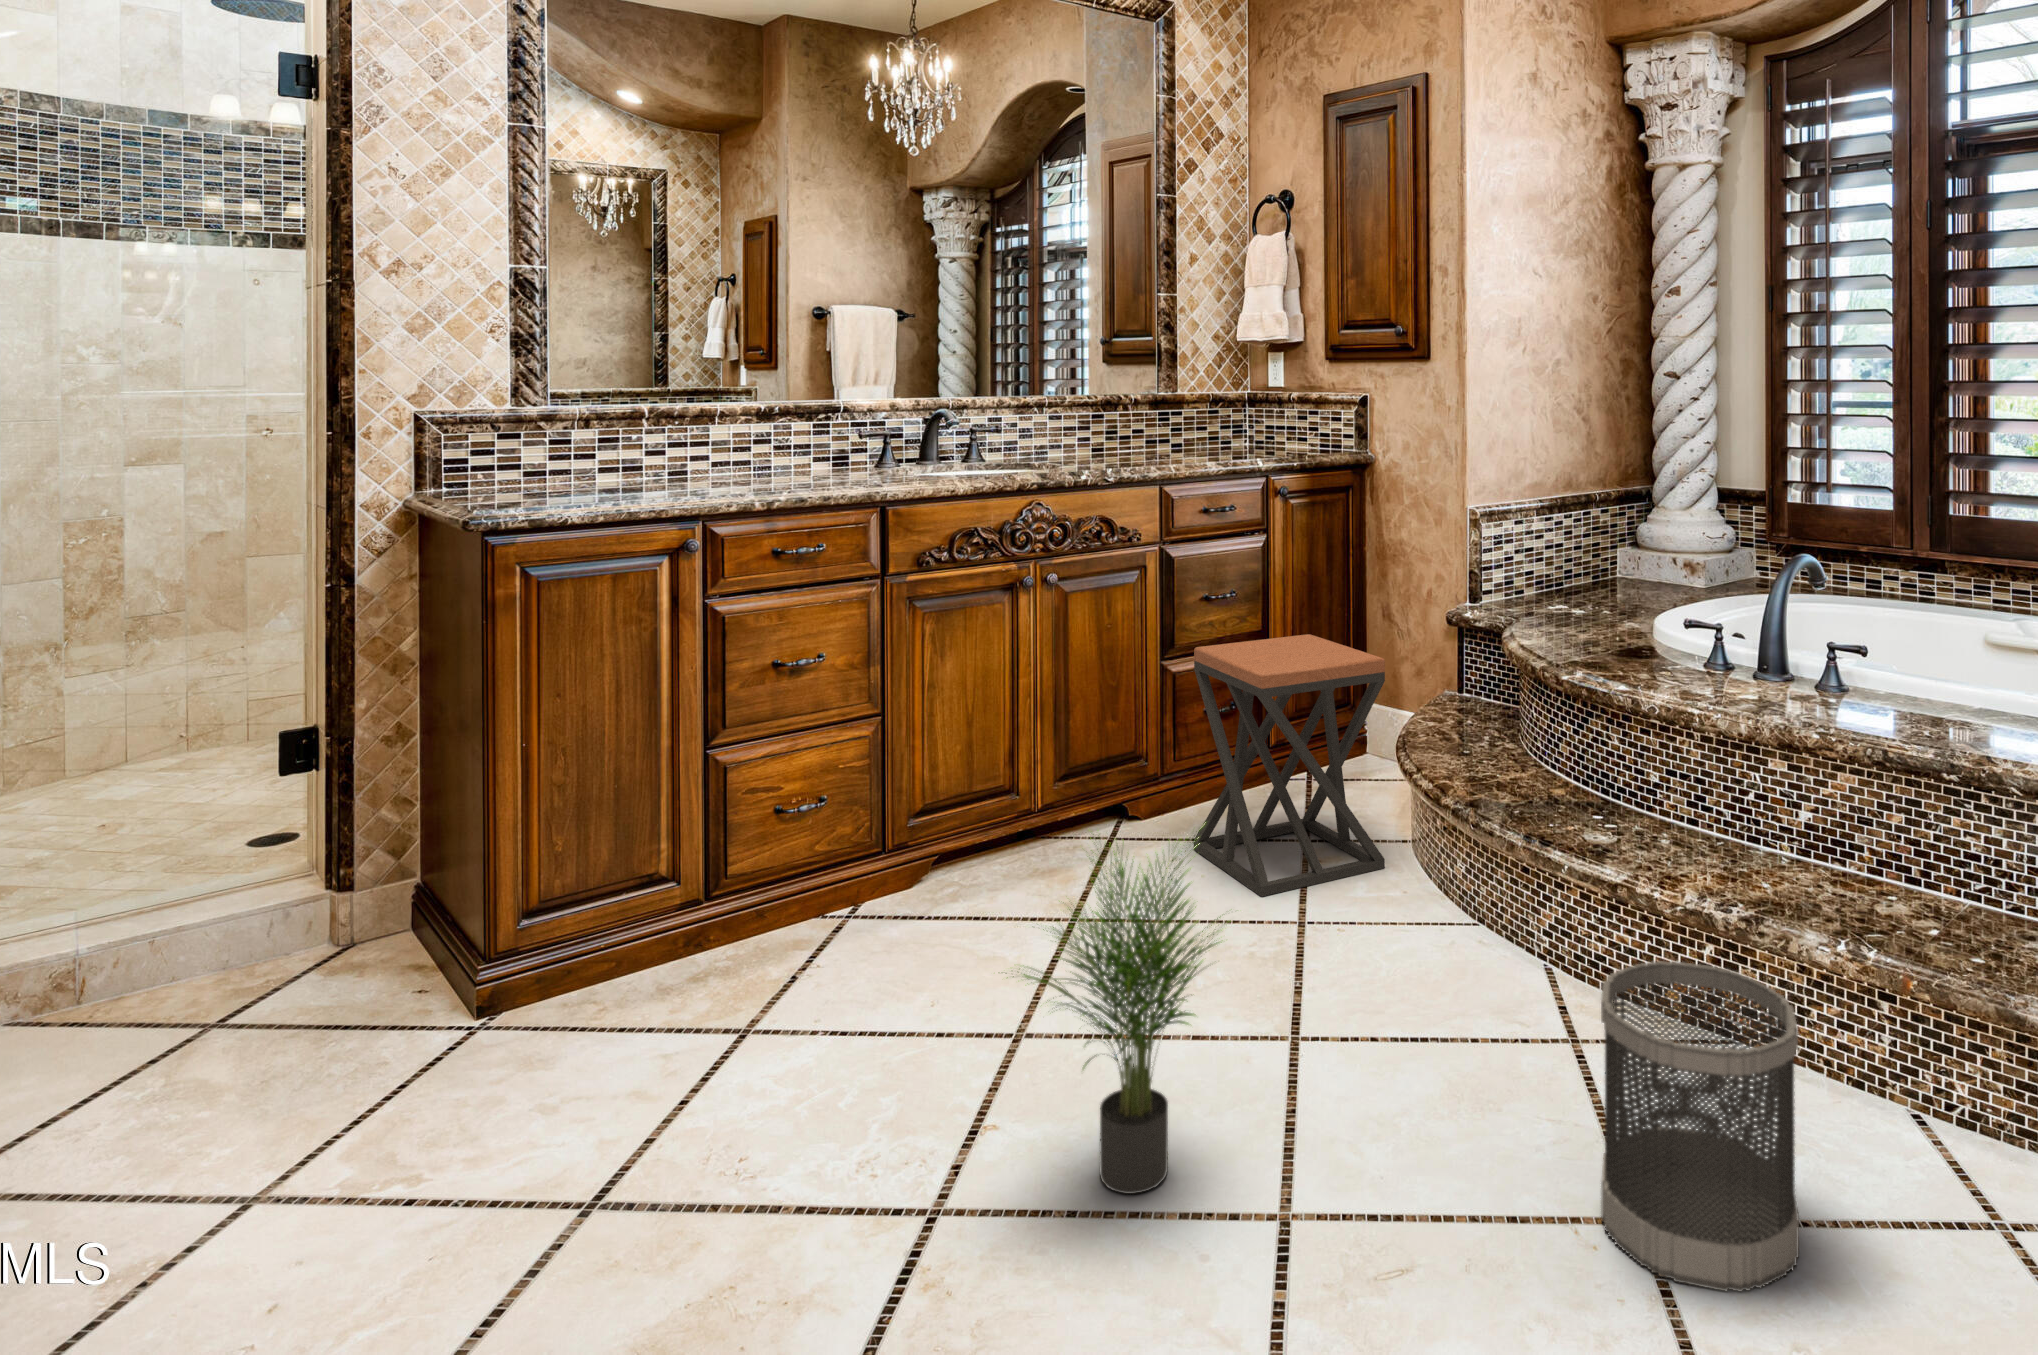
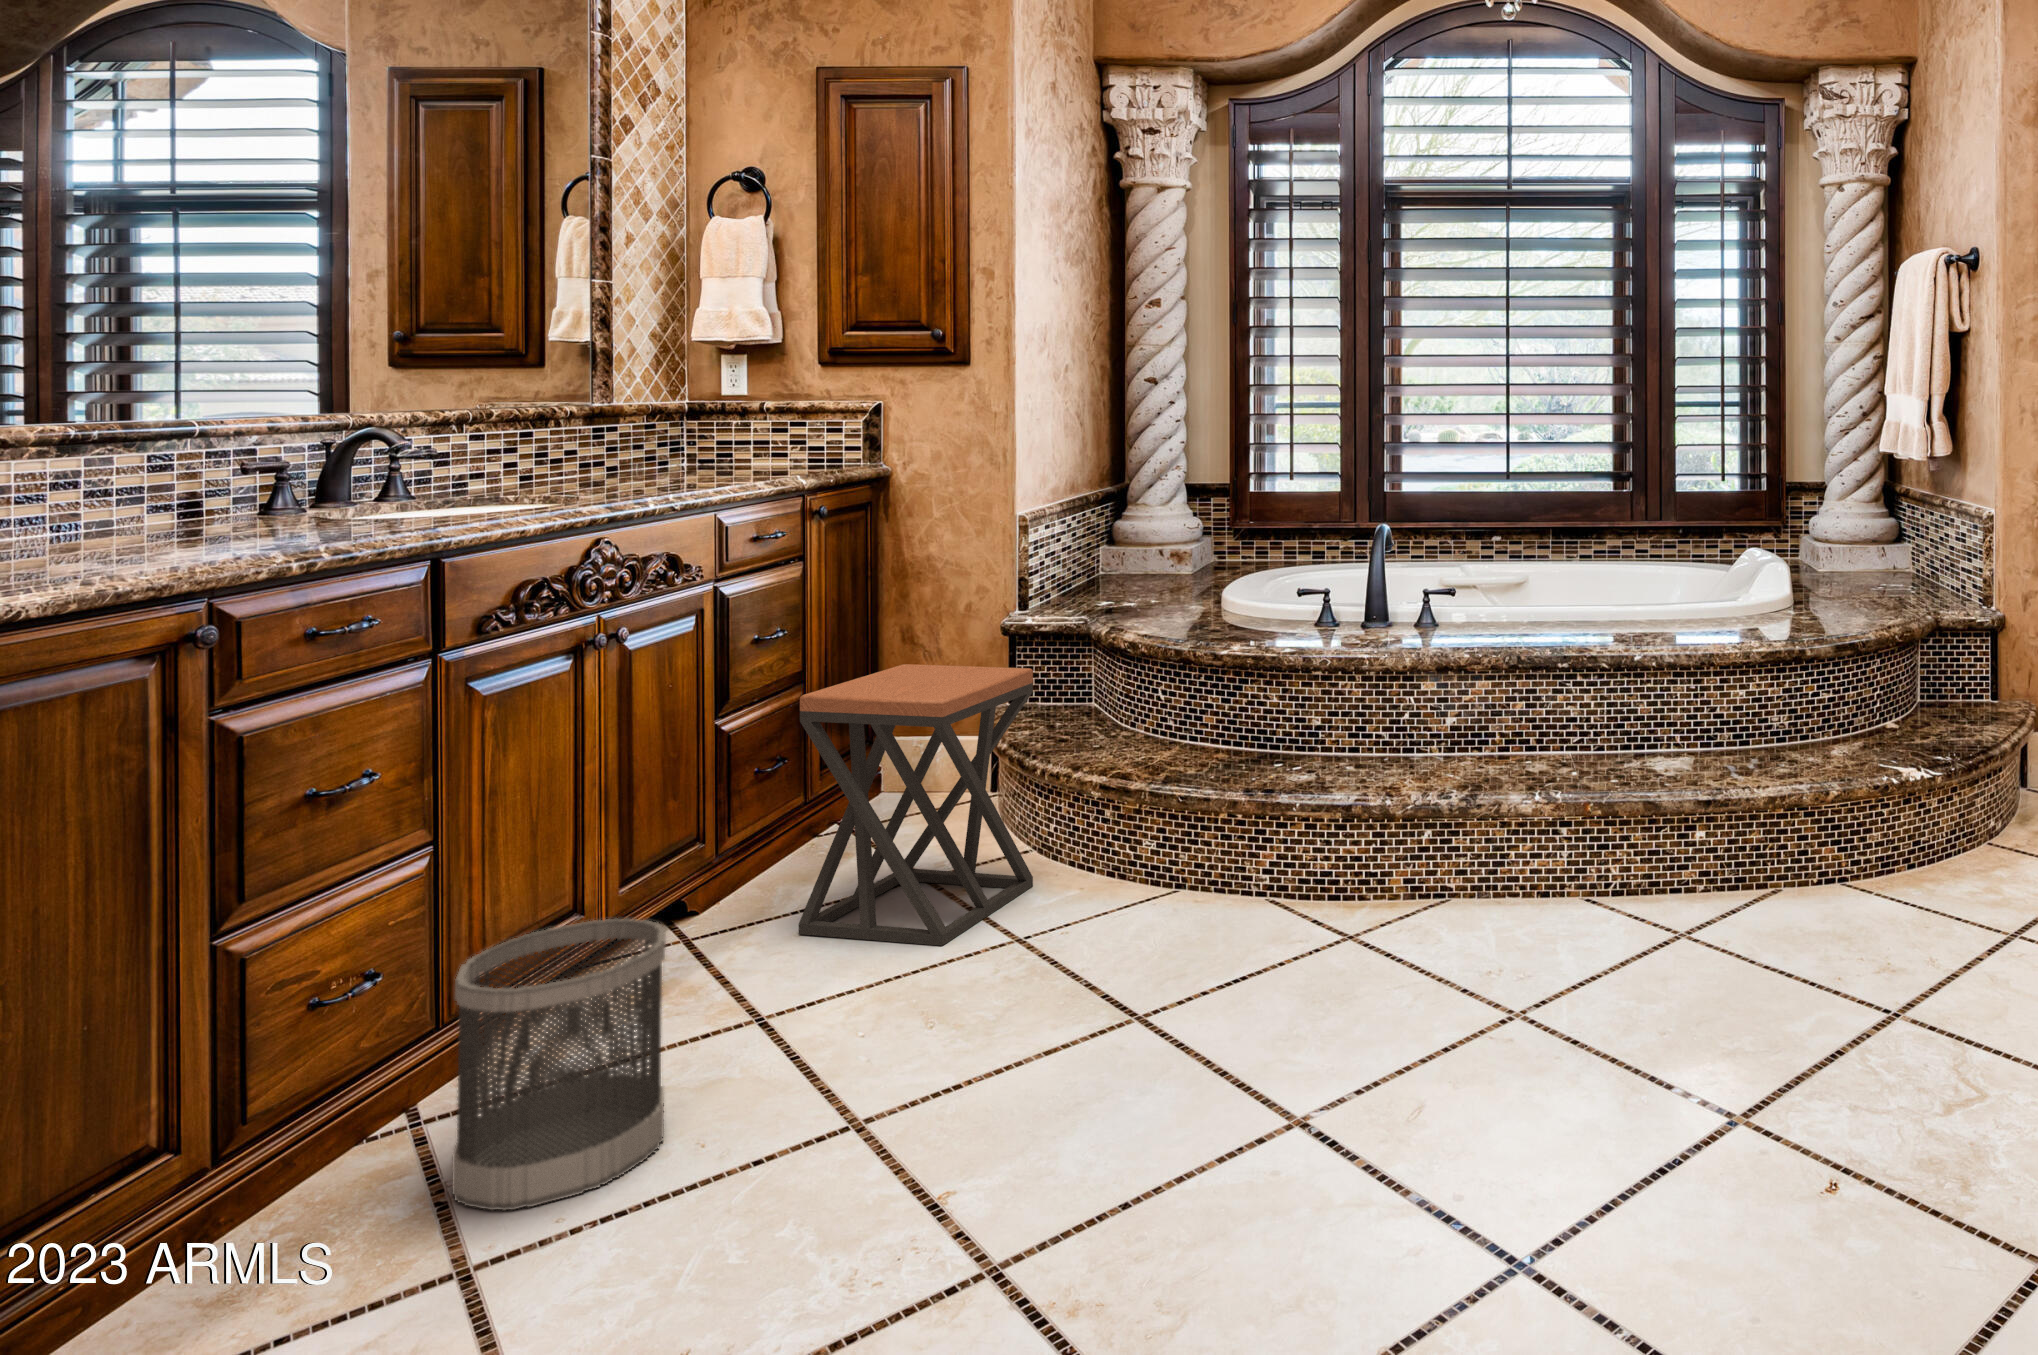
potted plant: present [1006,831,1228,1194] -> none [1043,798,1253,1189]
wastebasket: present [1601,961,1799,1292] -> present [452,918,666,1210]

